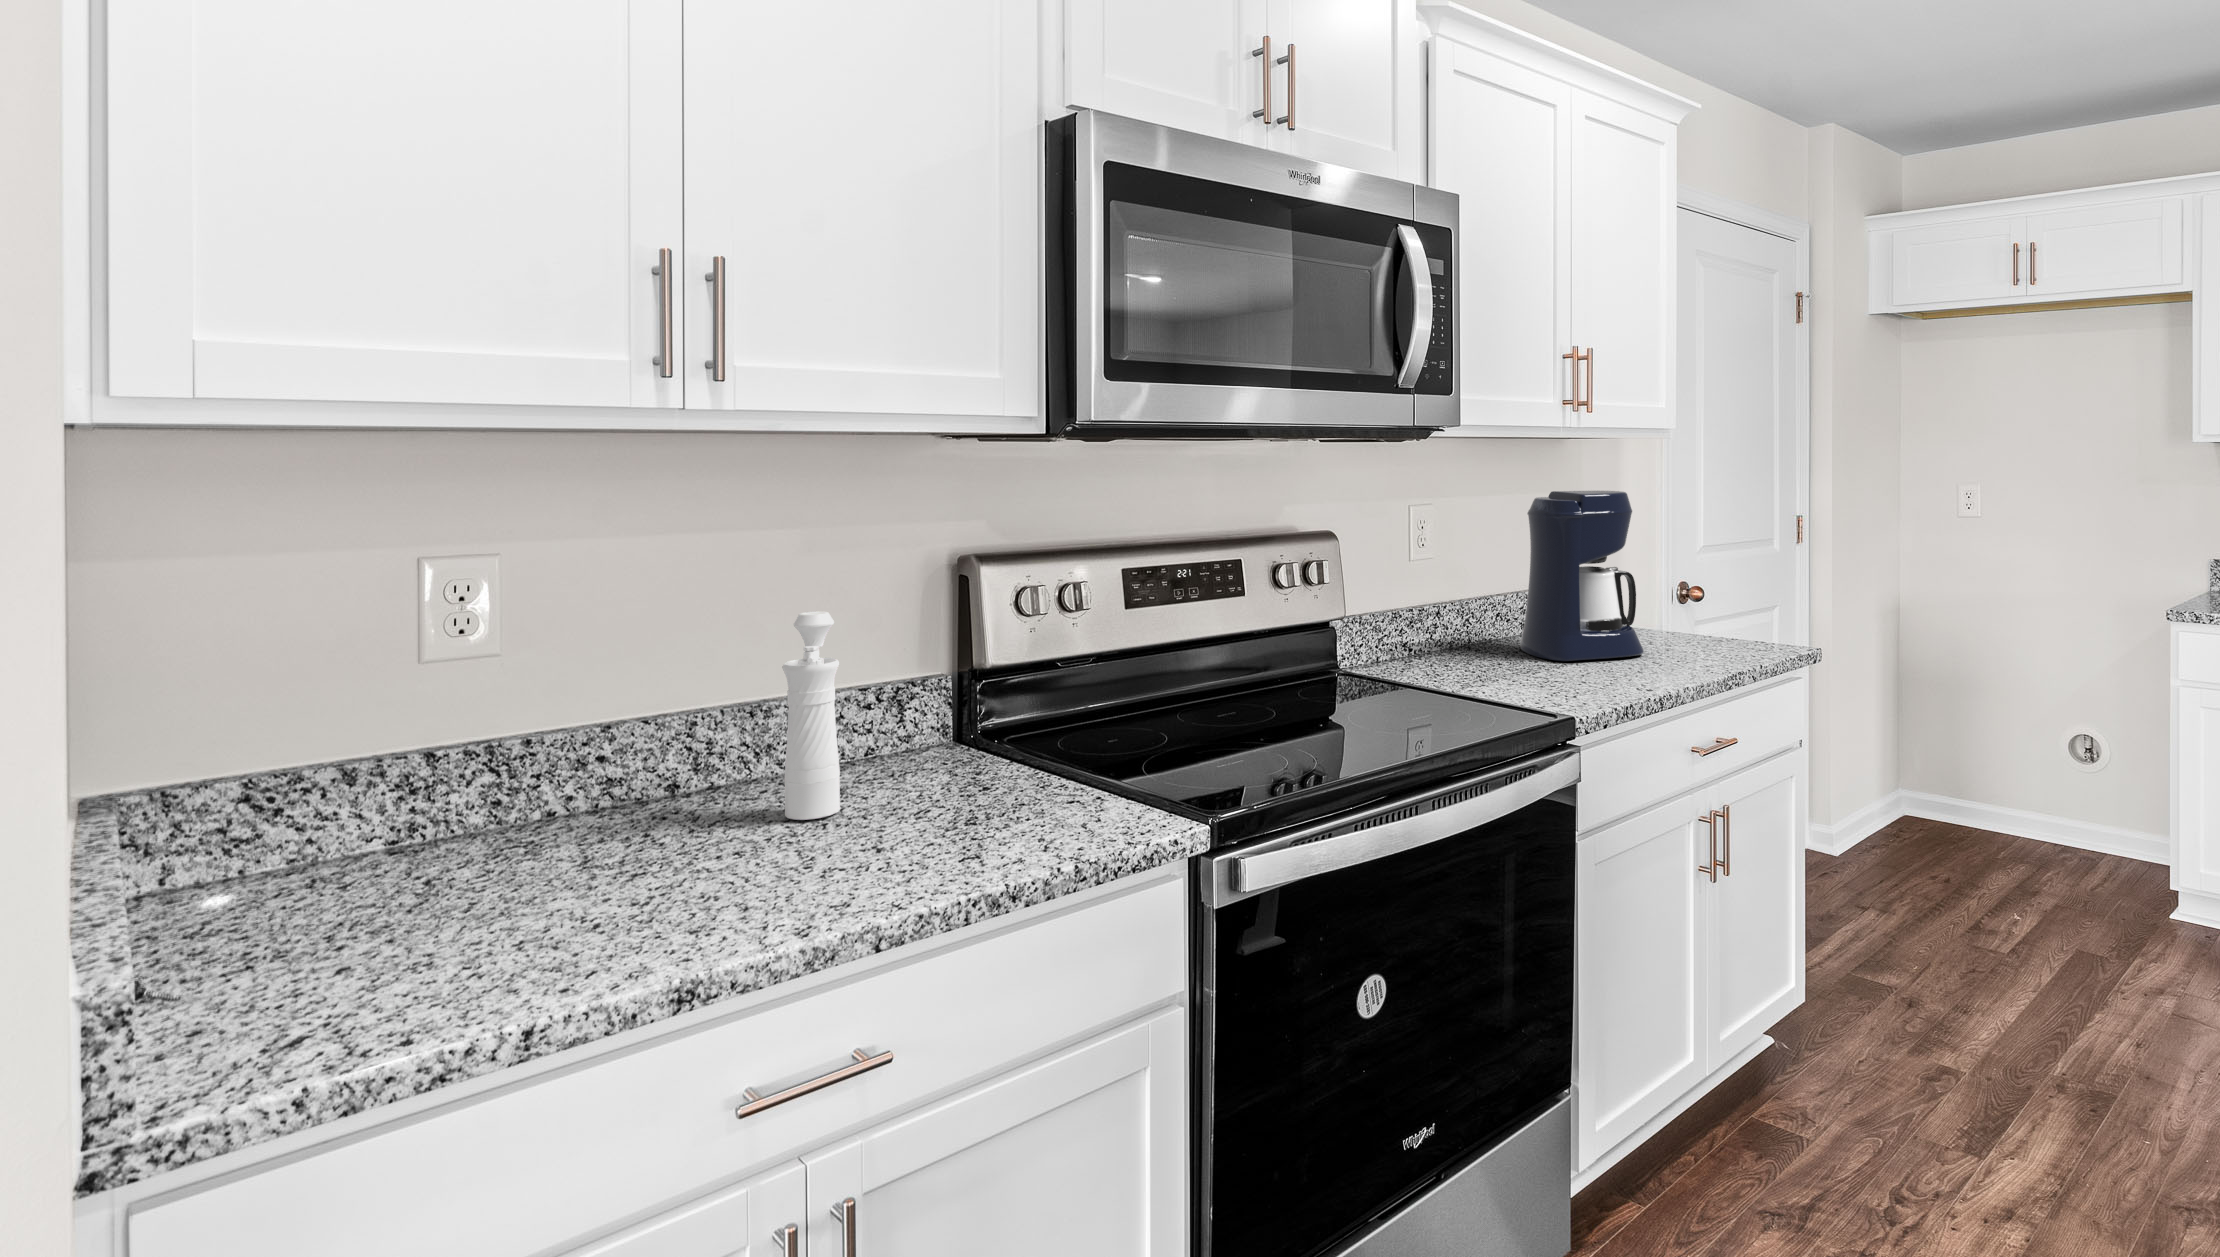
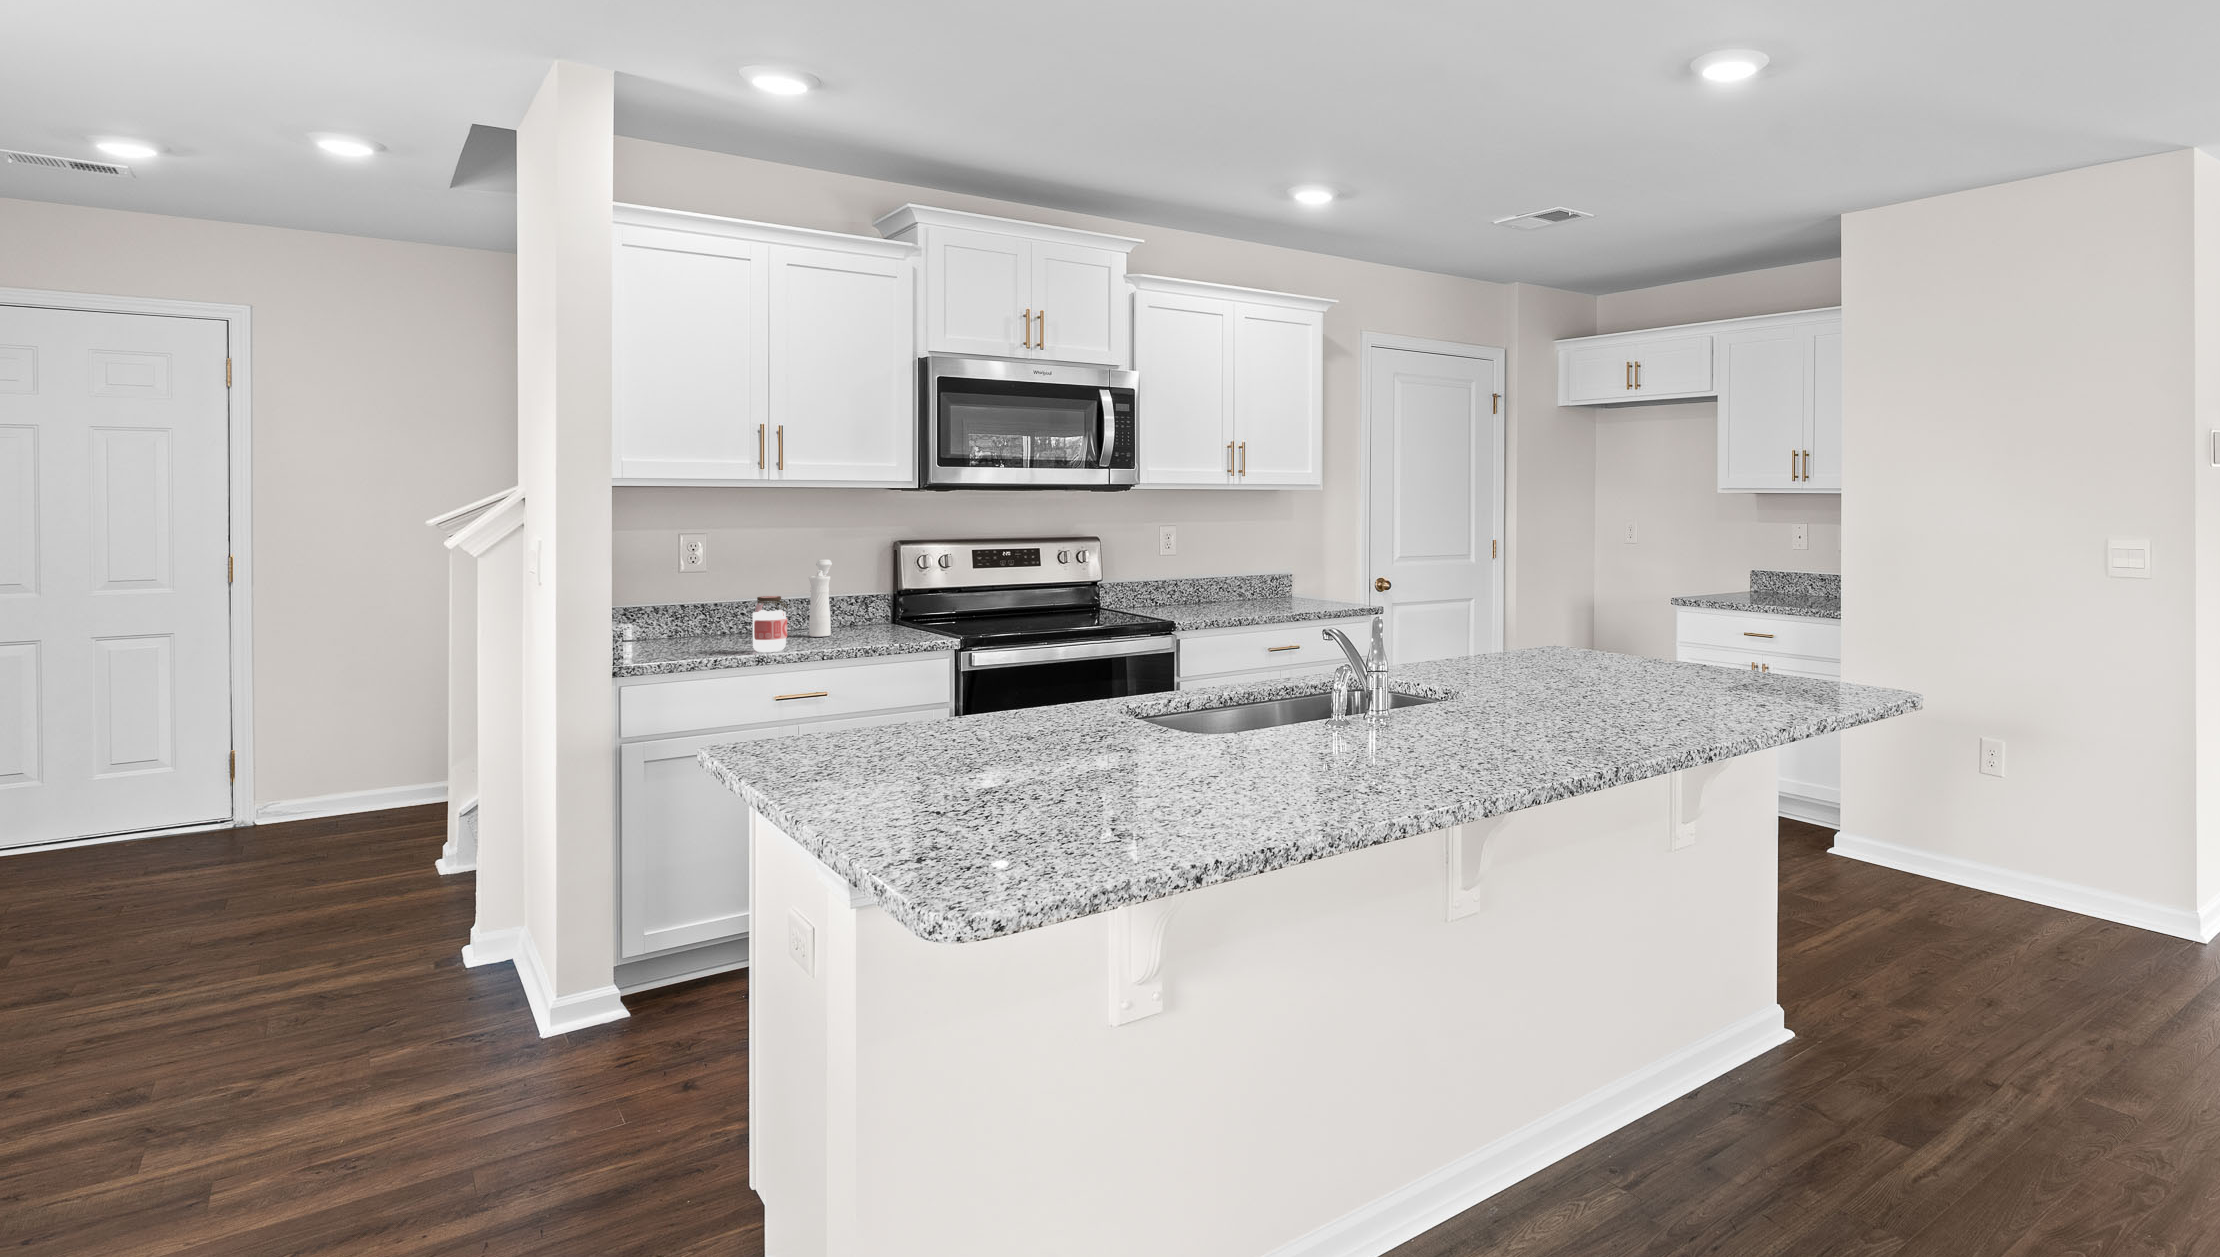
coffee maker: present [1520,491,1644,661] -> none [1222,518,1289,610]
jar: none [630,754,746,942] -> present [753,596,788,652]

